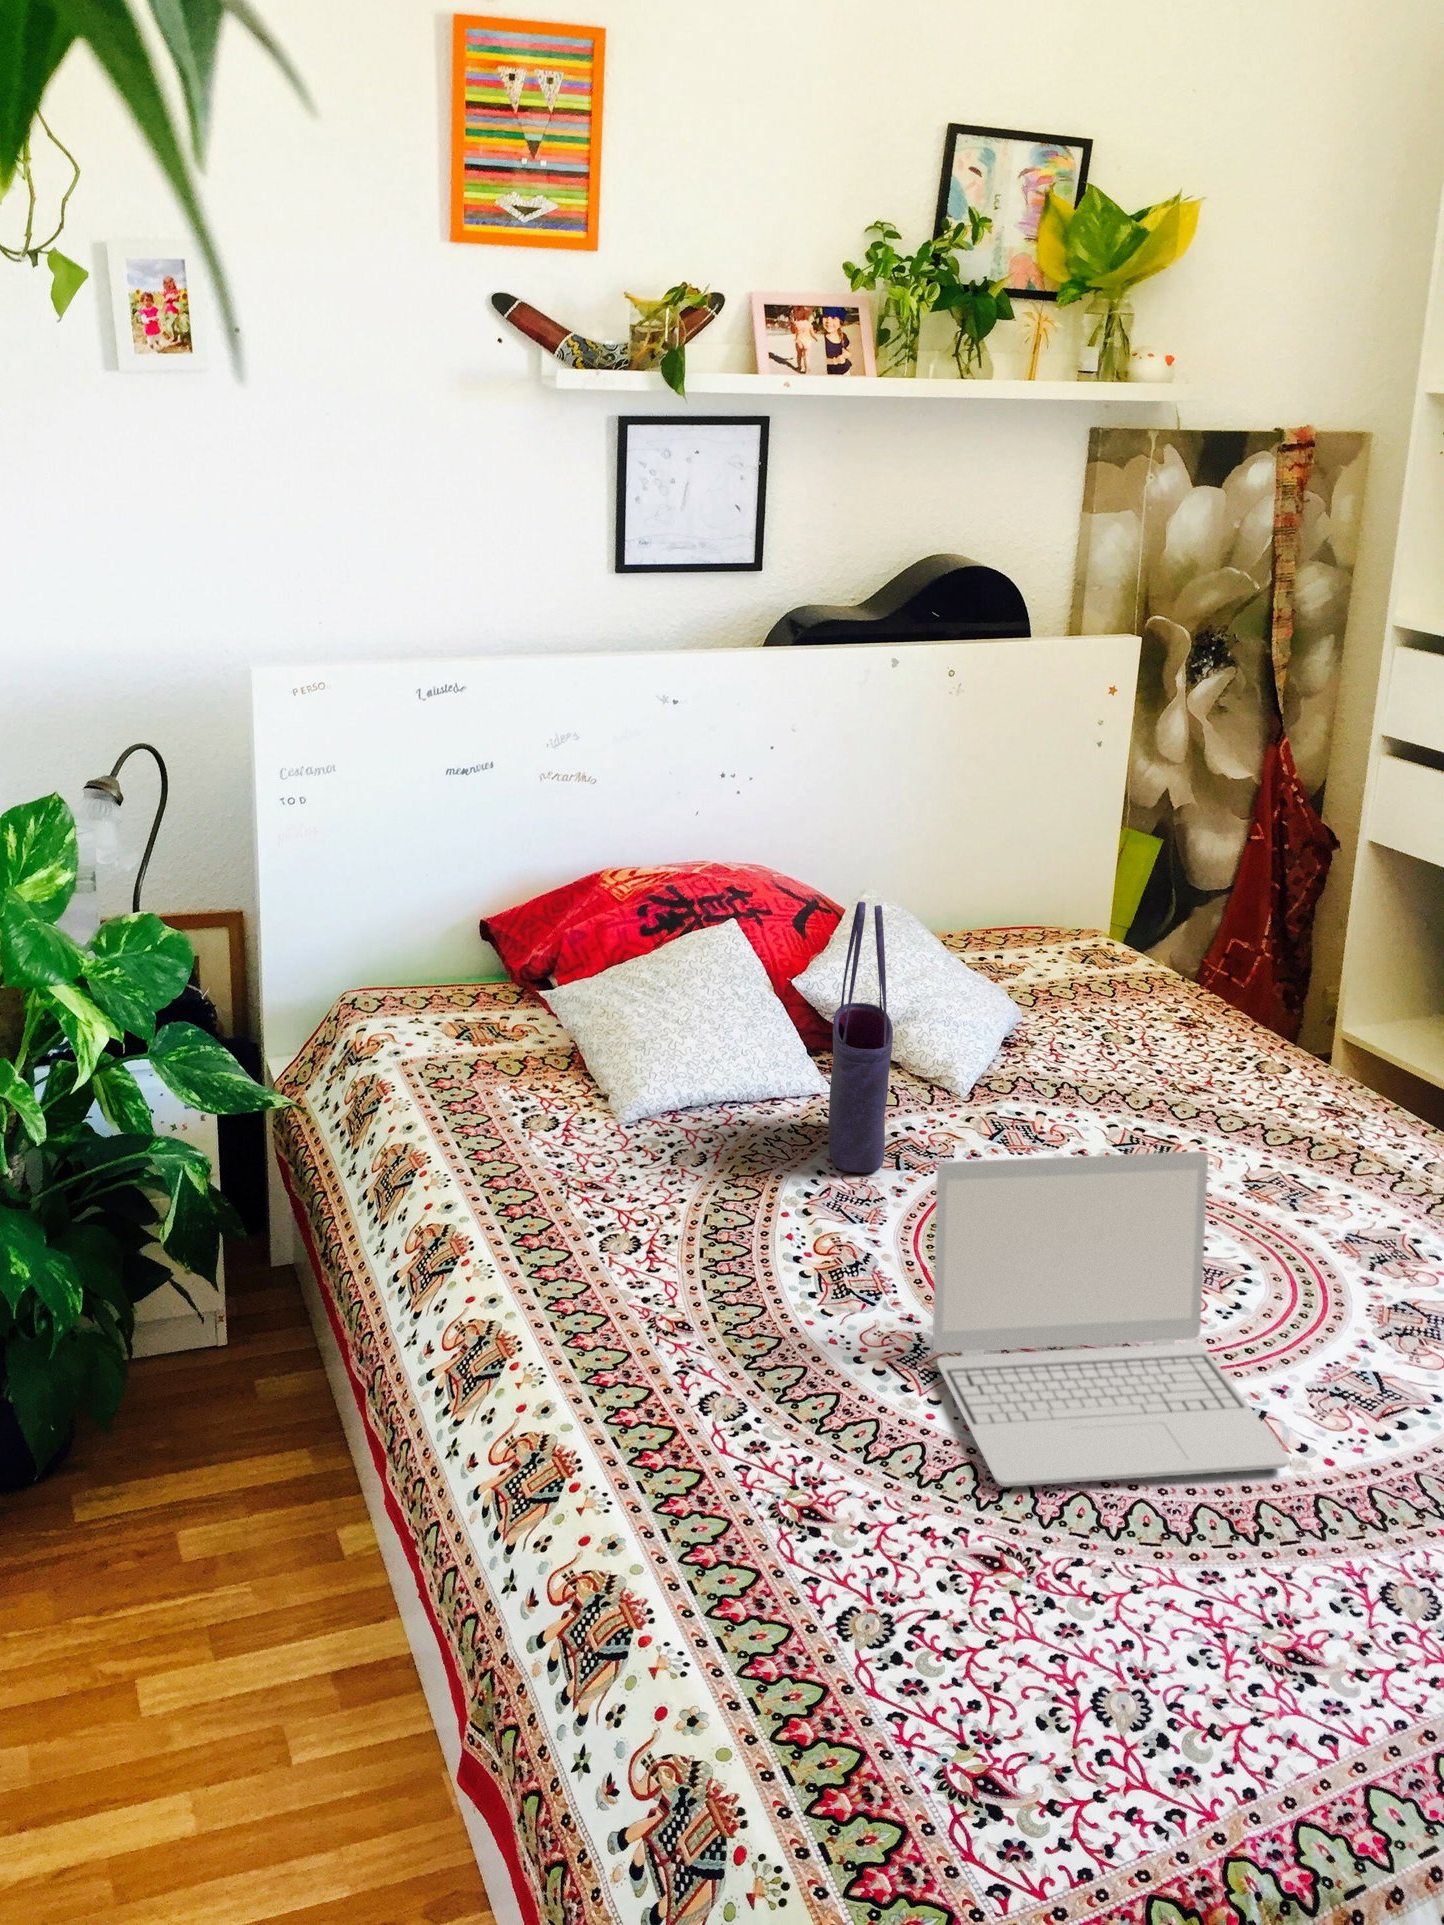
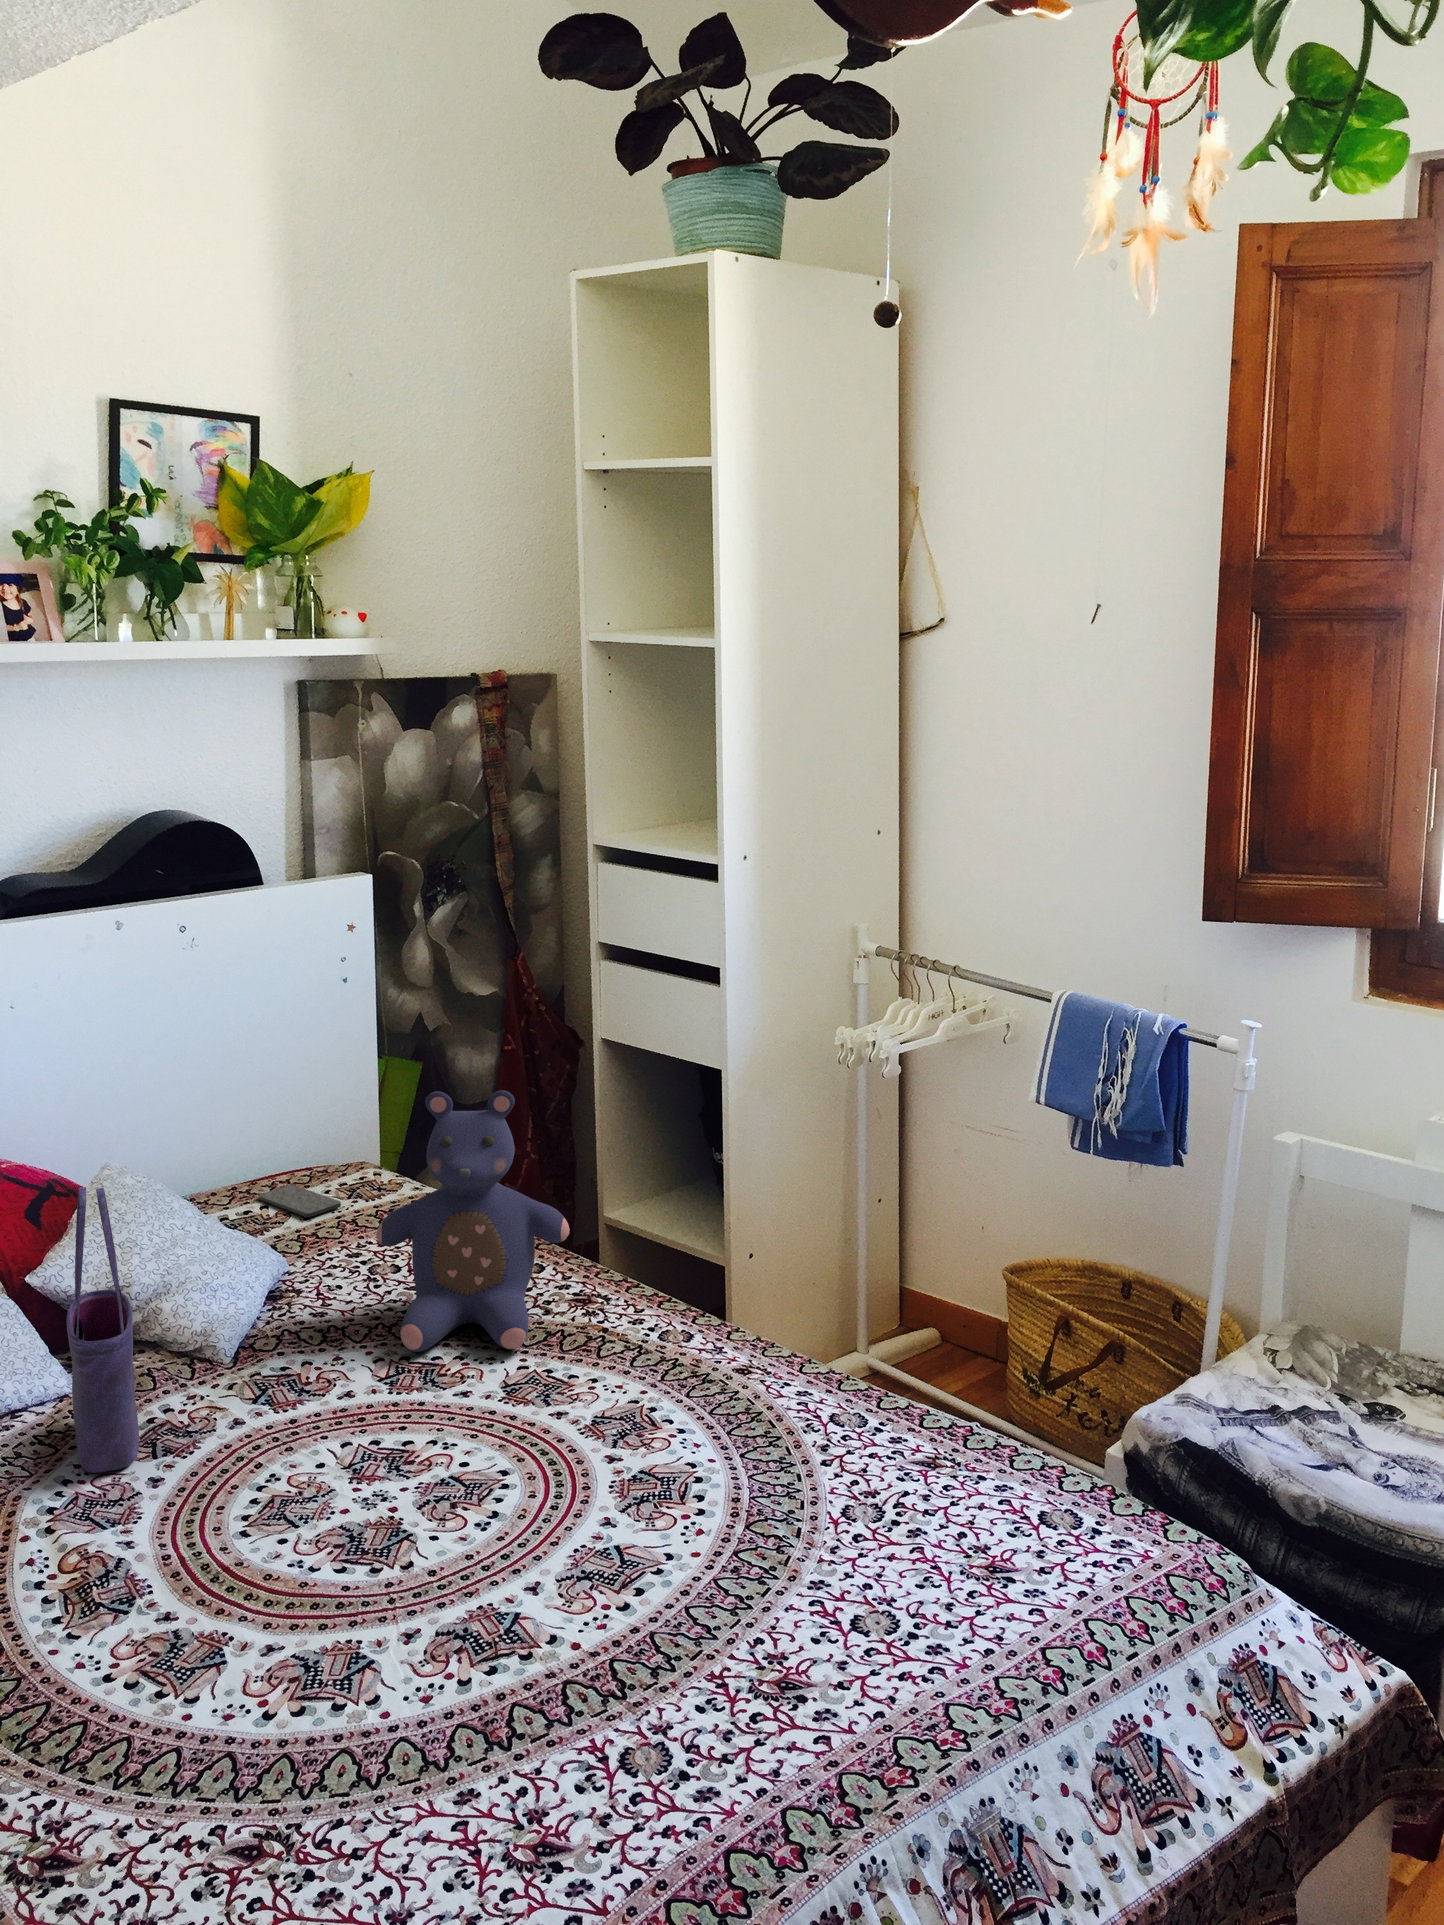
teddy bear: none [1122,865,1334,1146] -> present [376,1090,570,1352]
smartphone: none [993,939,1075,974] -> present [258,1185,341,1217]
laptop: present [933,1151,1290,1487] -> none [169,1375,540,1770]

